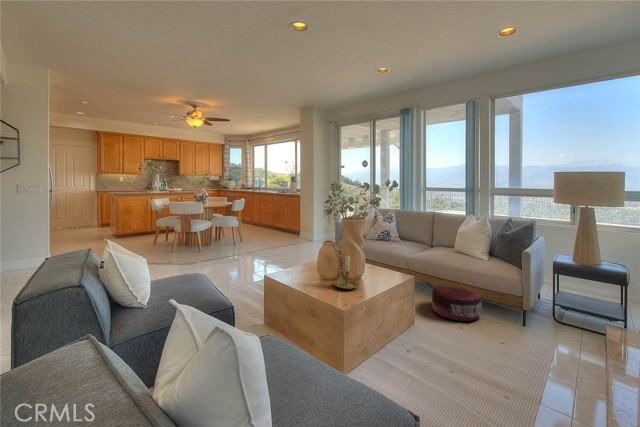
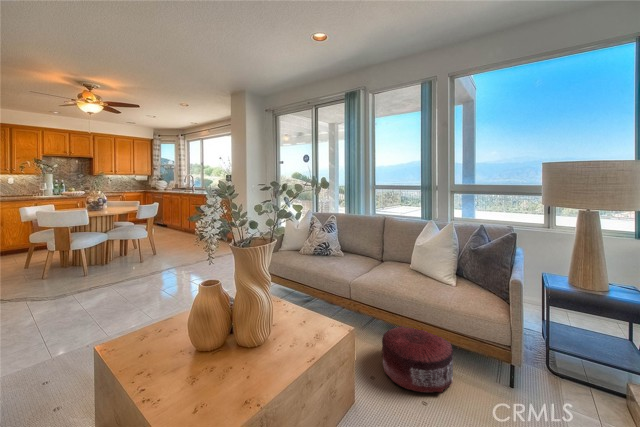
candle holder: present [334,256,360,289] -> none [188,325,249,400]

